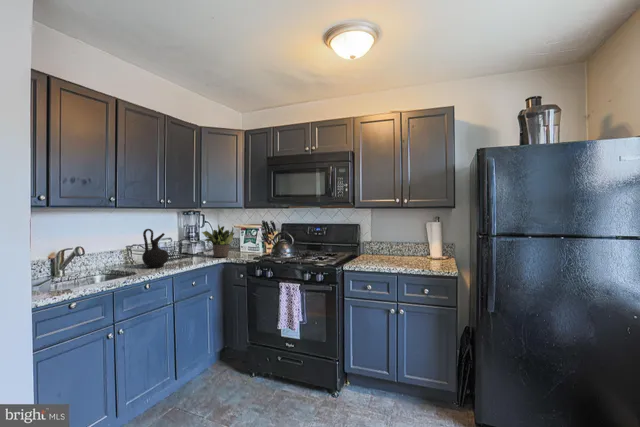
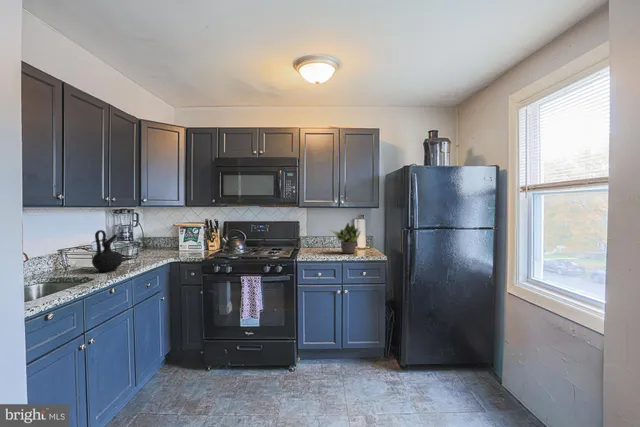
potted plant: present [202,225,234,257] -> present [331,223,360,253]

